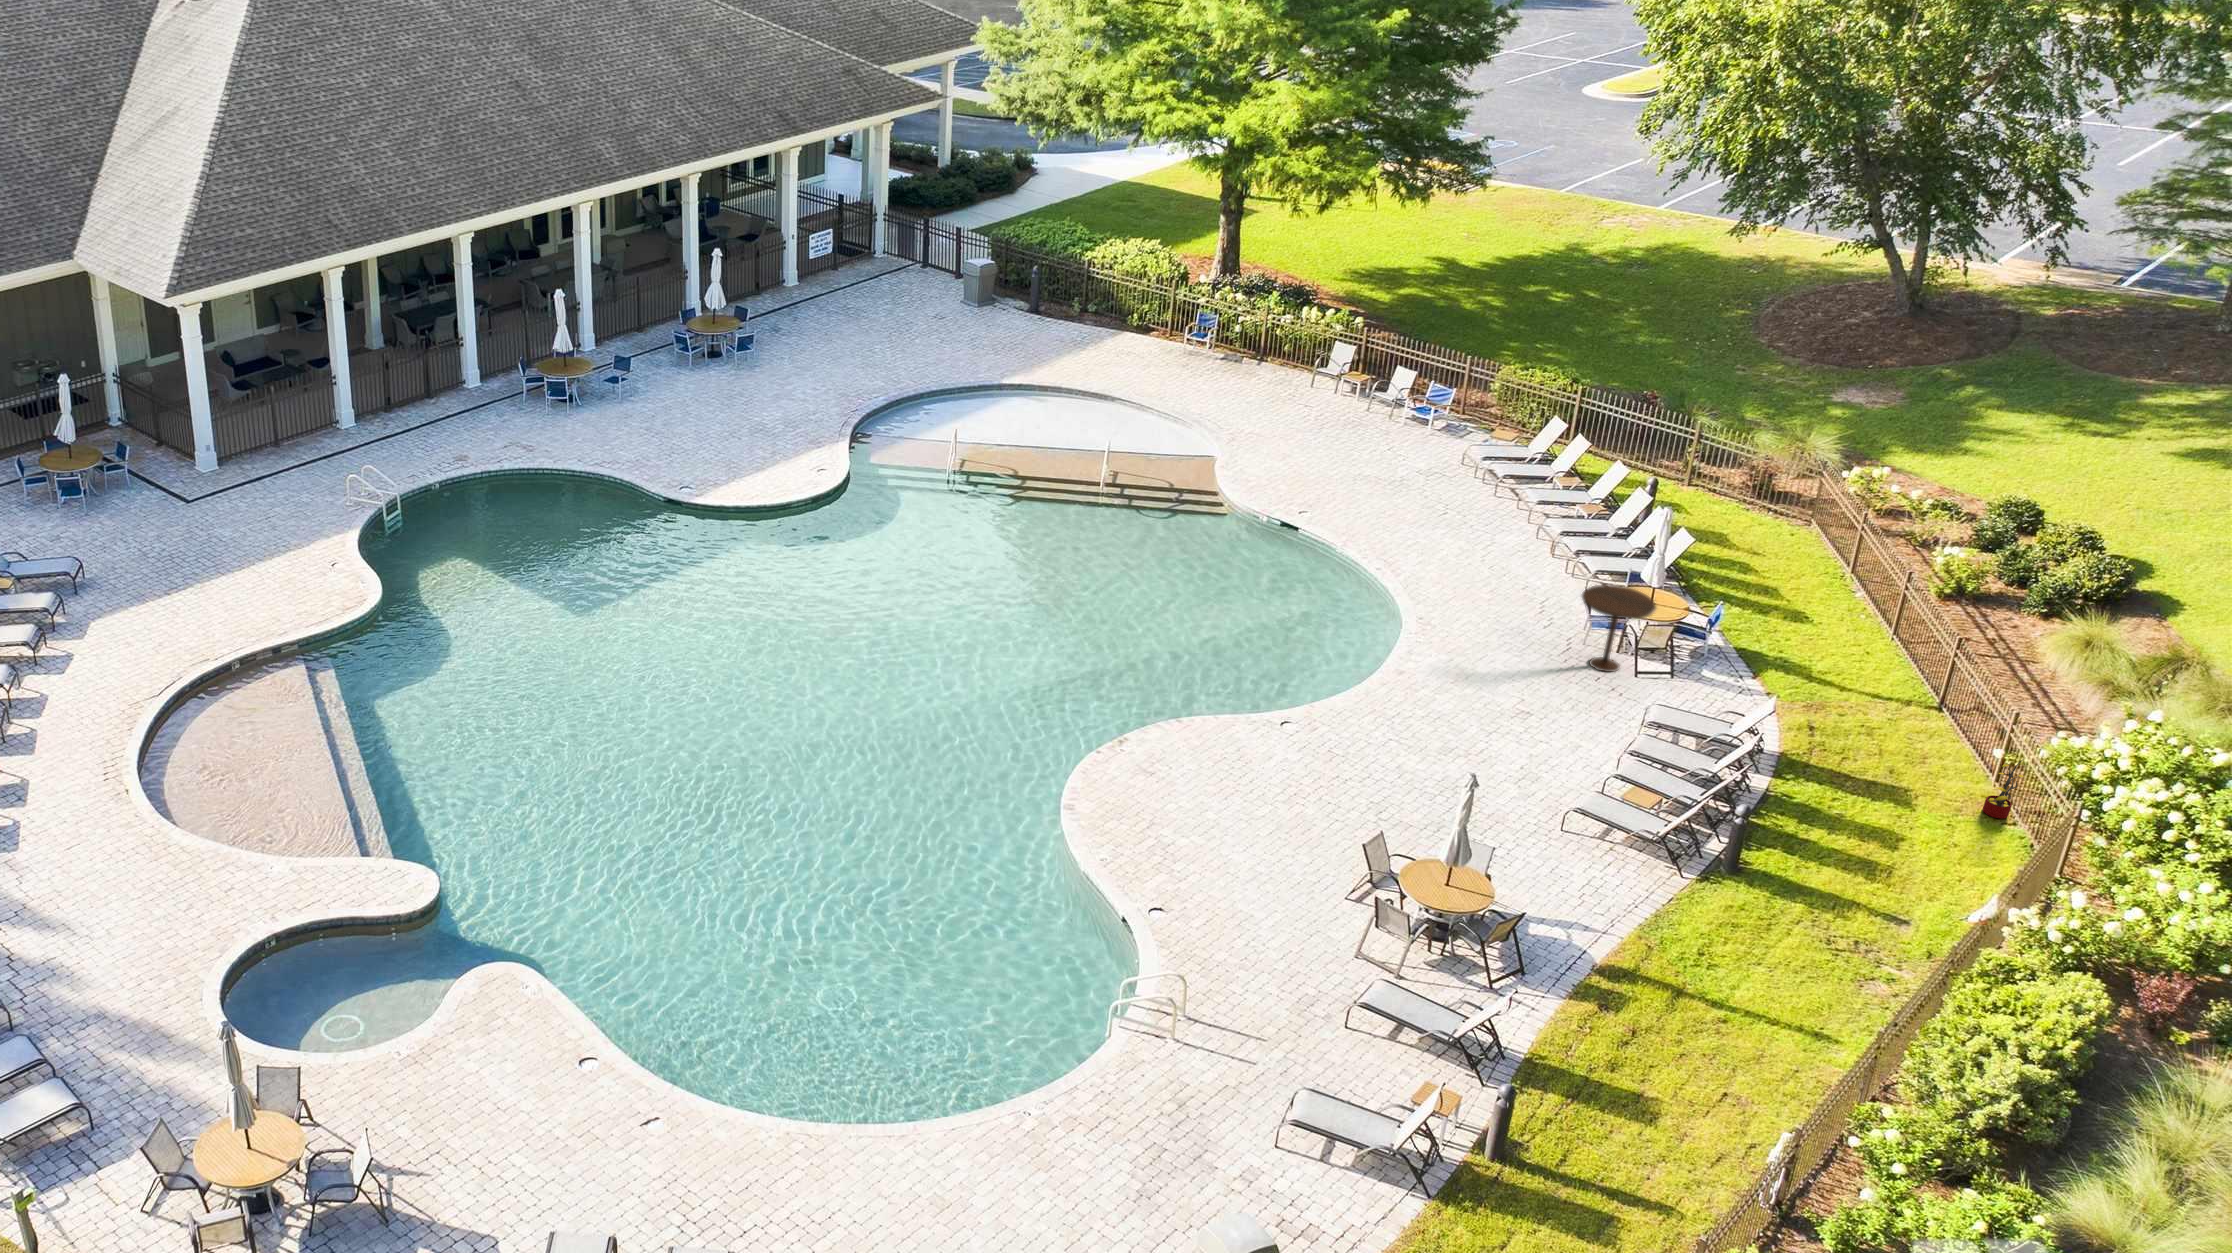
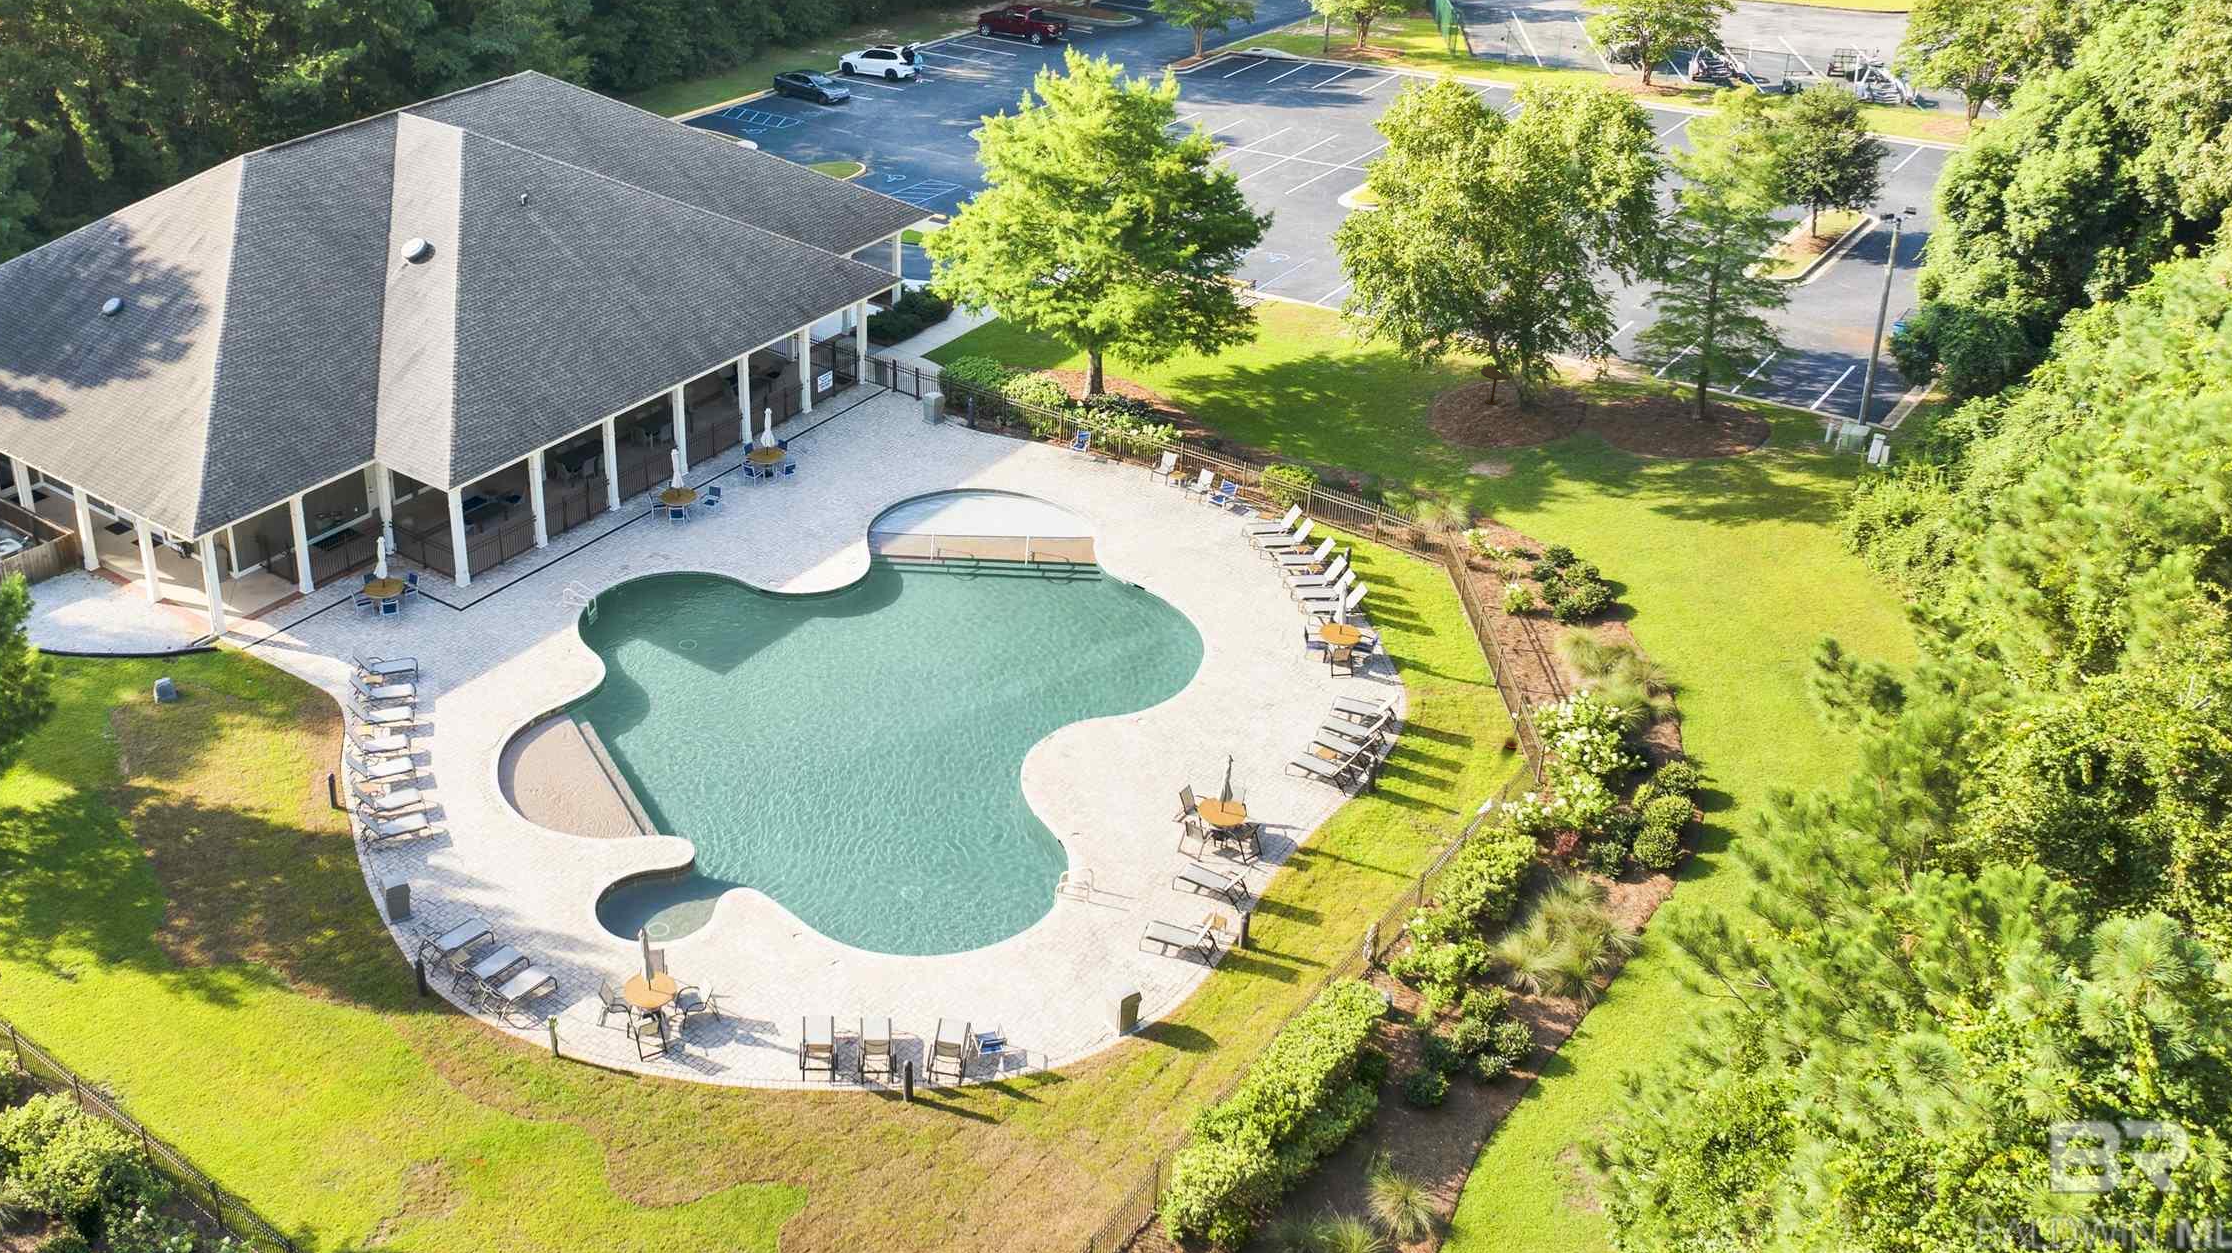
pedestal table: present [1582,585,1656,672] -> present [1481,366,1511,405]

